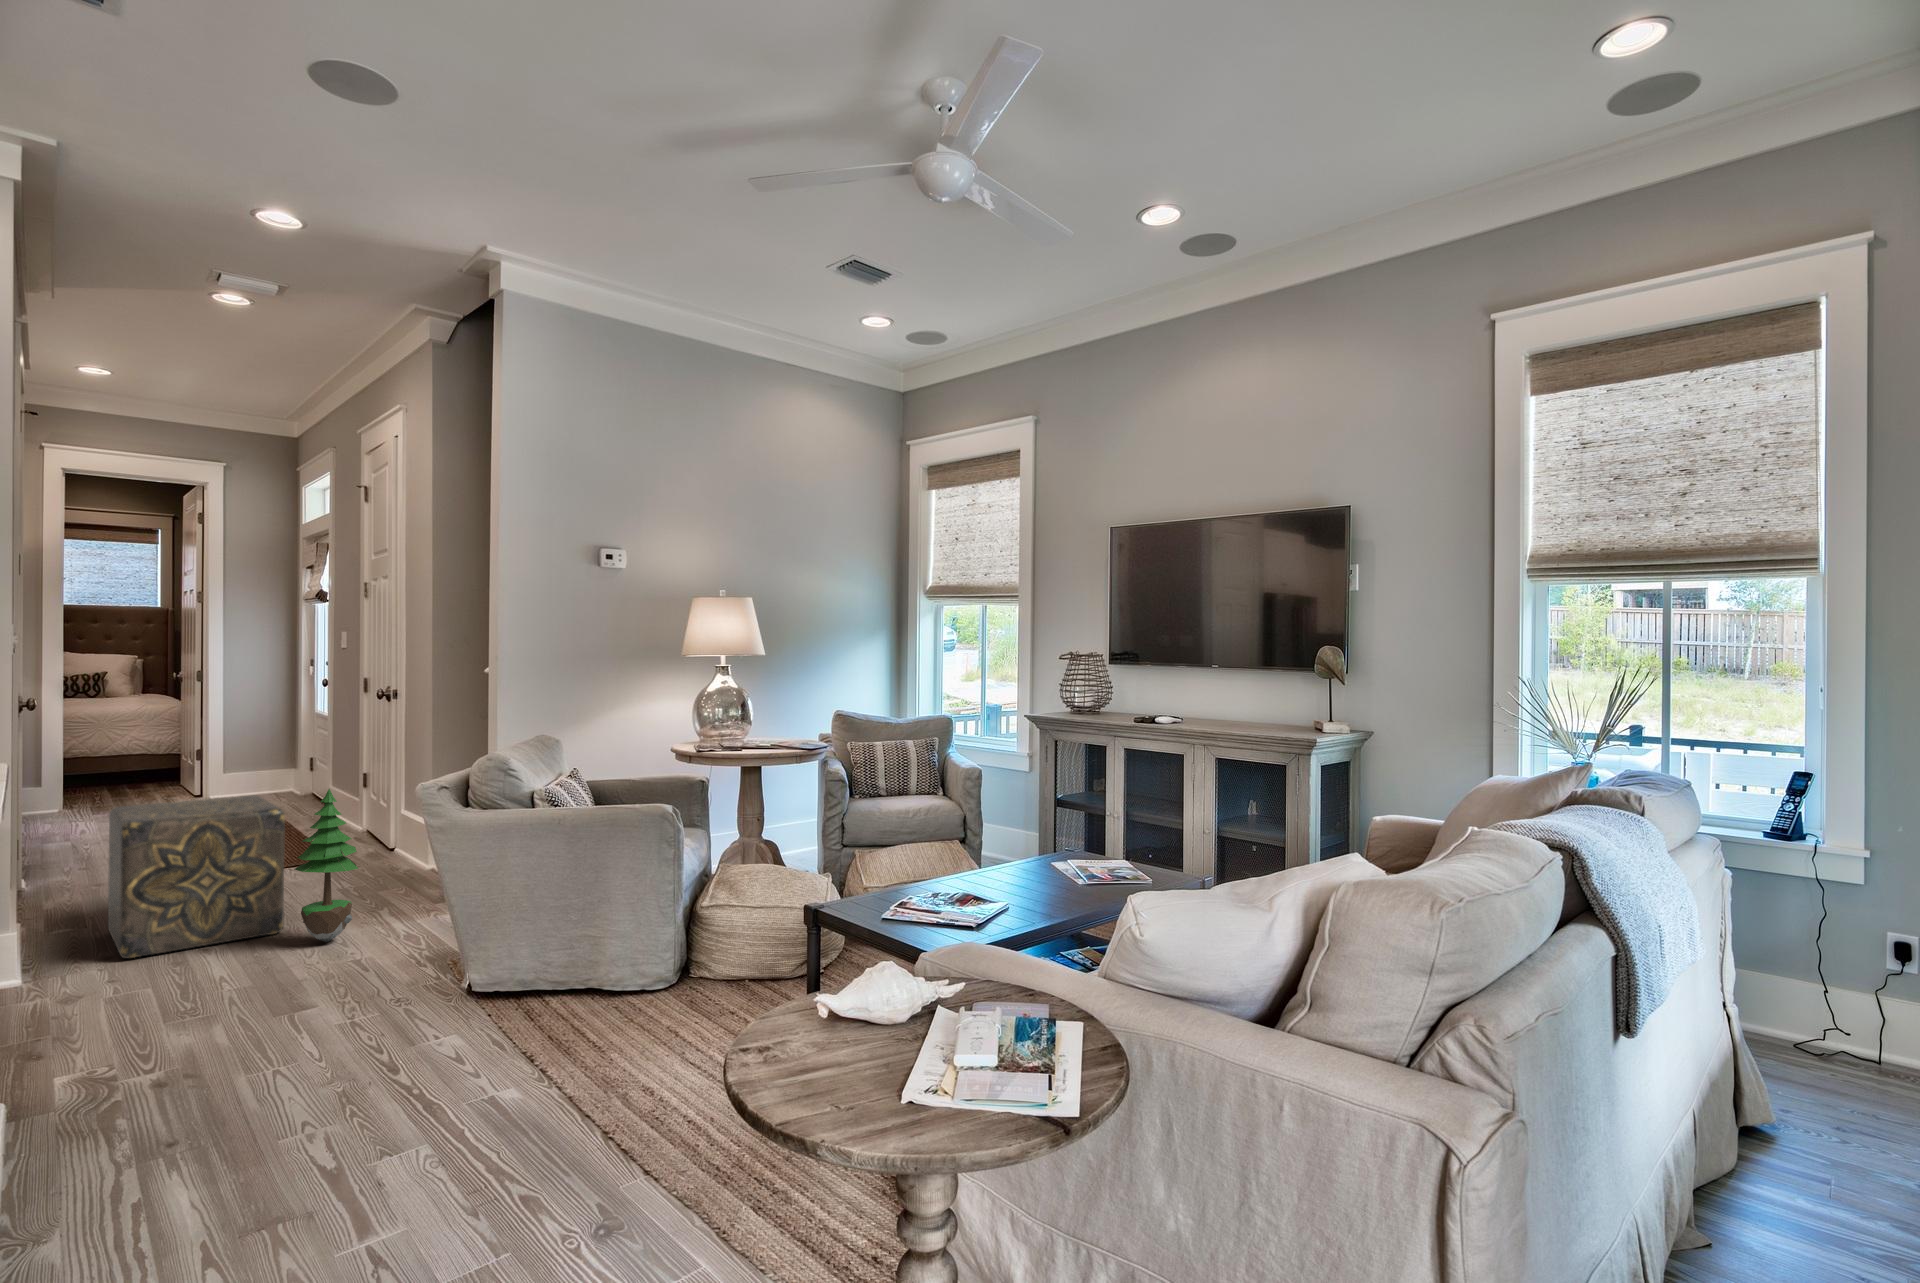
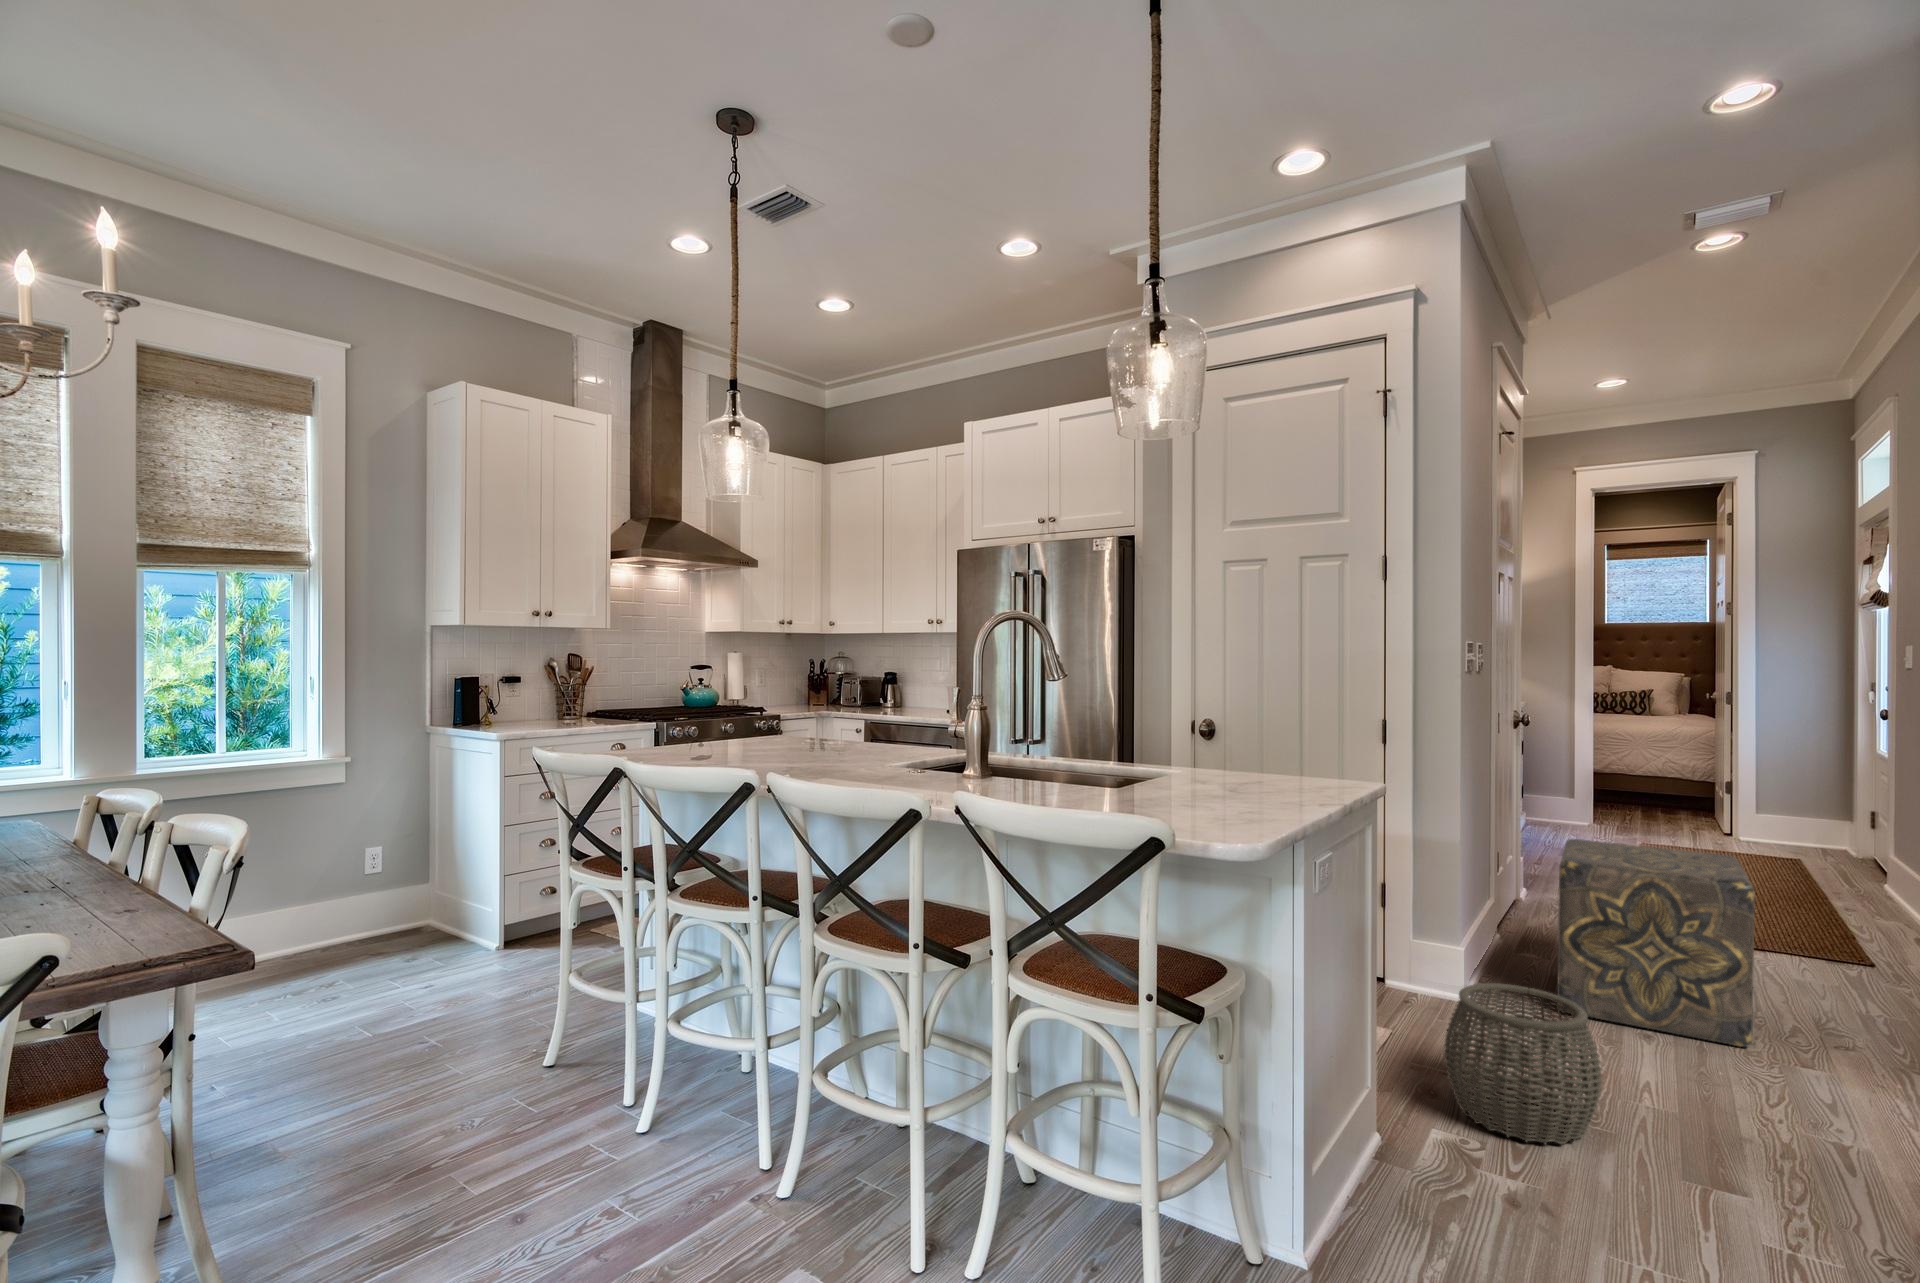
potted tree: present [294,789,358,942] -> none [1756,871,1860,1091]
woven basket: none [52,924,207,1055] -> present [1444,983,1603,1145]

